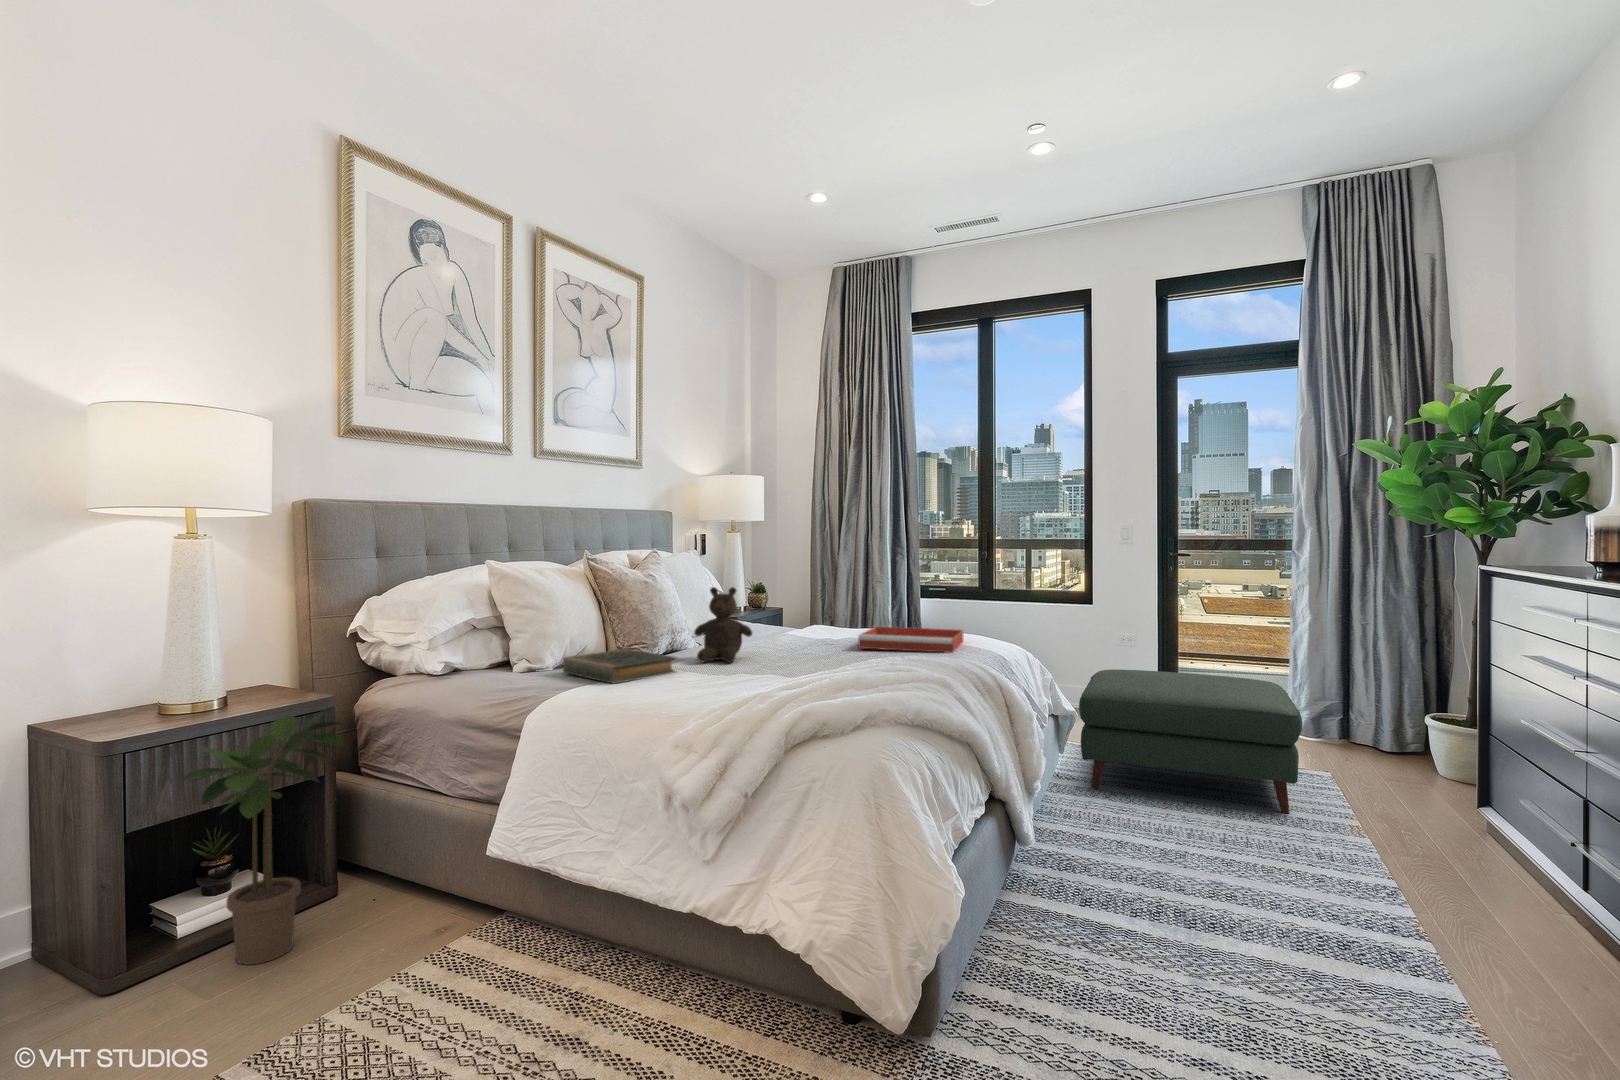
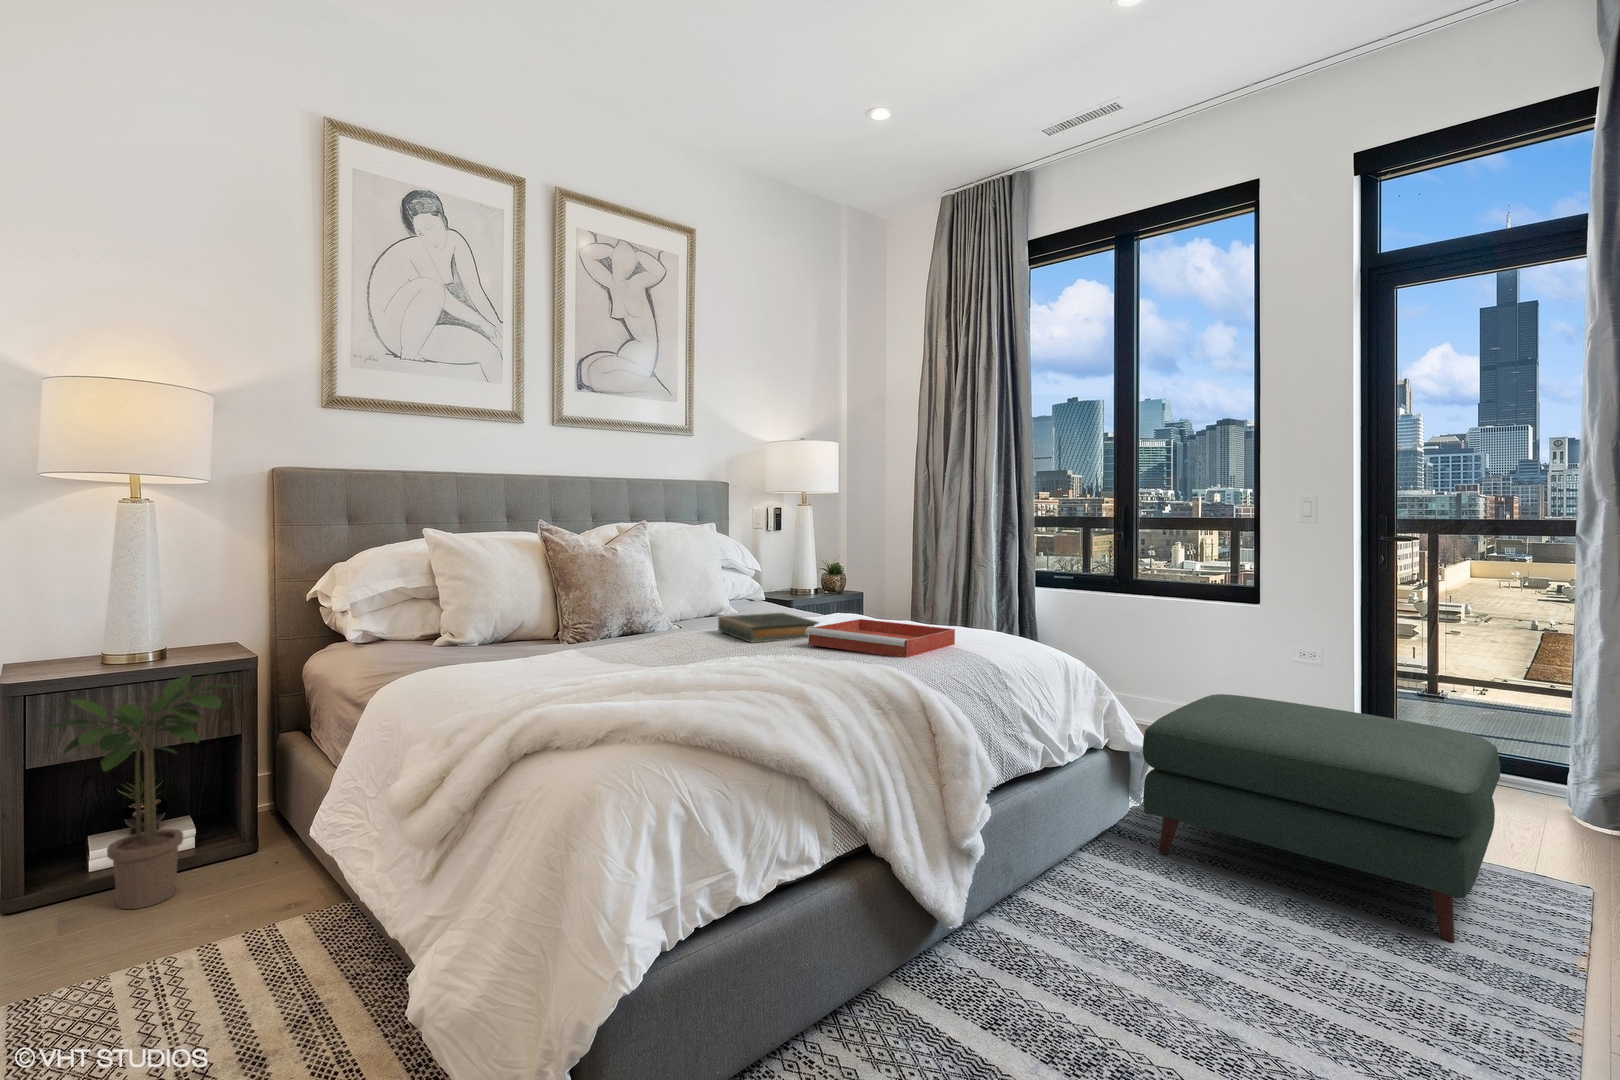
teddy bear: present [694,587,752,663] -> none [607,564,677,652]
hardback book: present [563,649,677,683] -> present [718,613,819,643]

